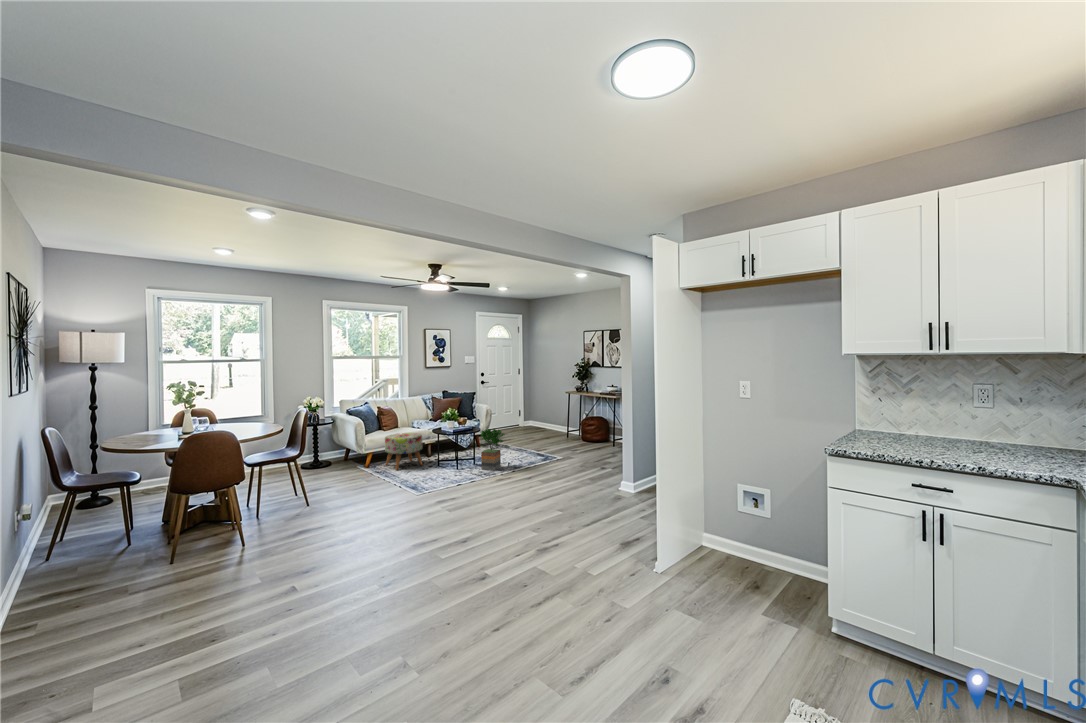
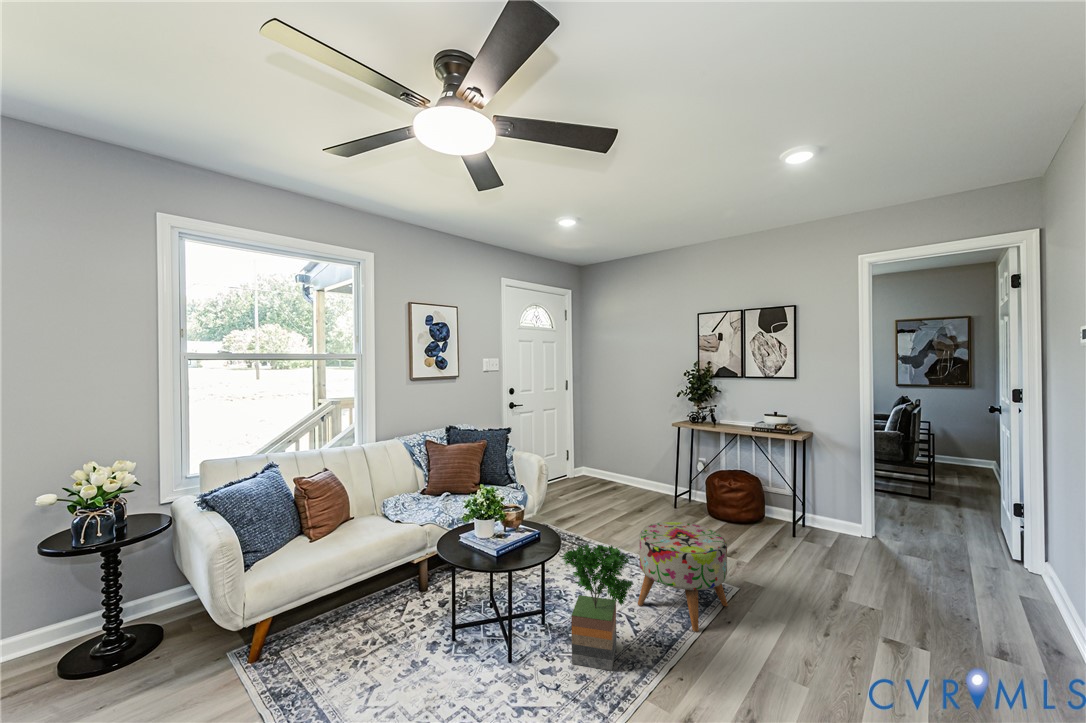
ottoman: present [385,433,422,470] -> present [638,522,728,632]

